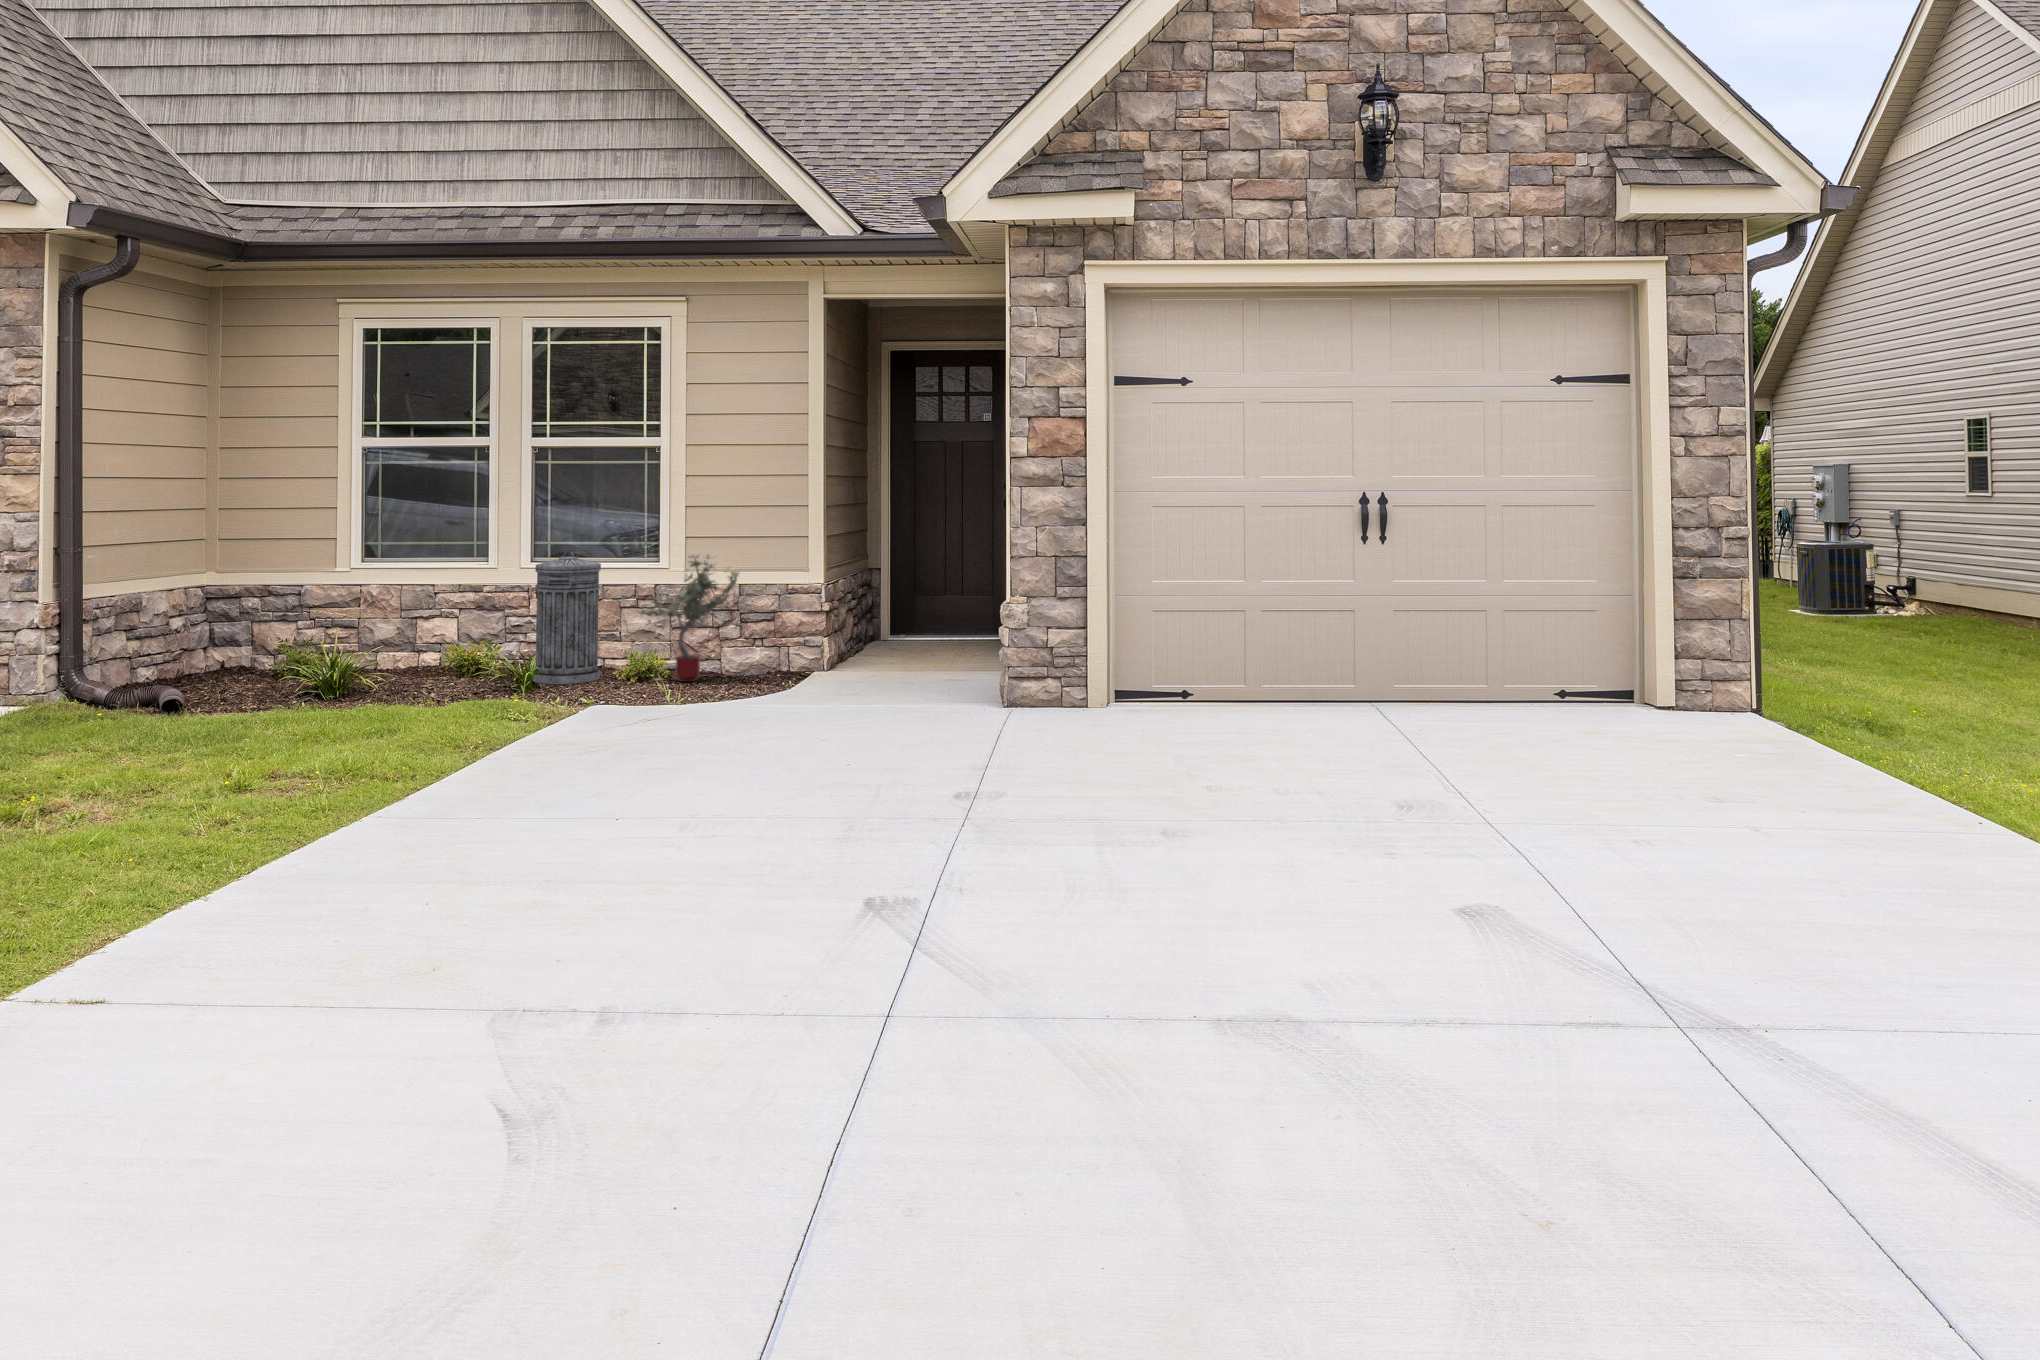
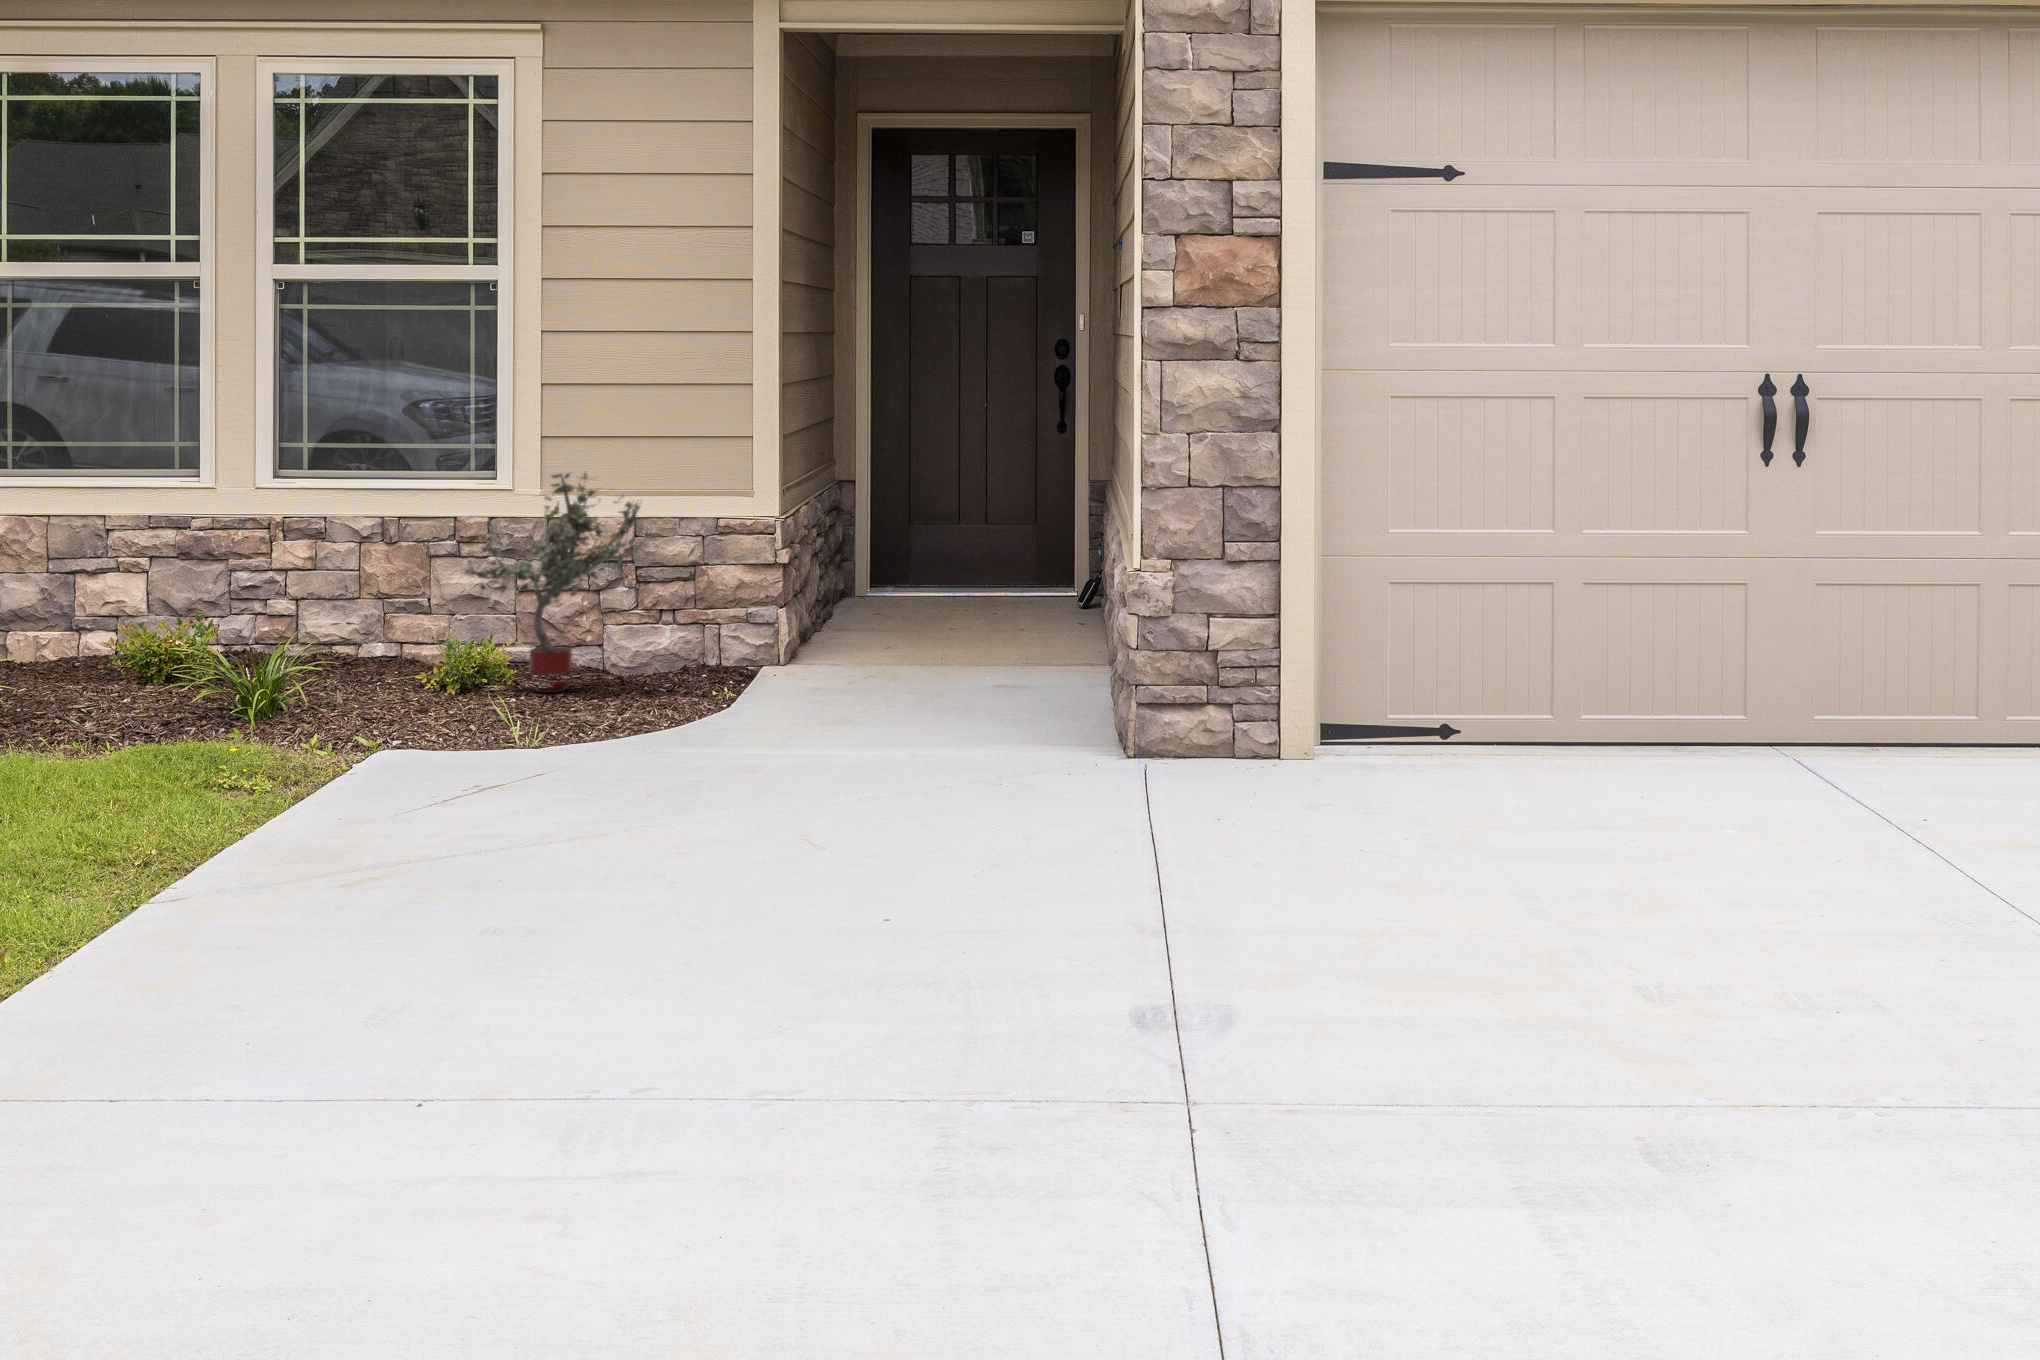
trash can: present [533,553,601,684] -> none [279,467,397,695]

